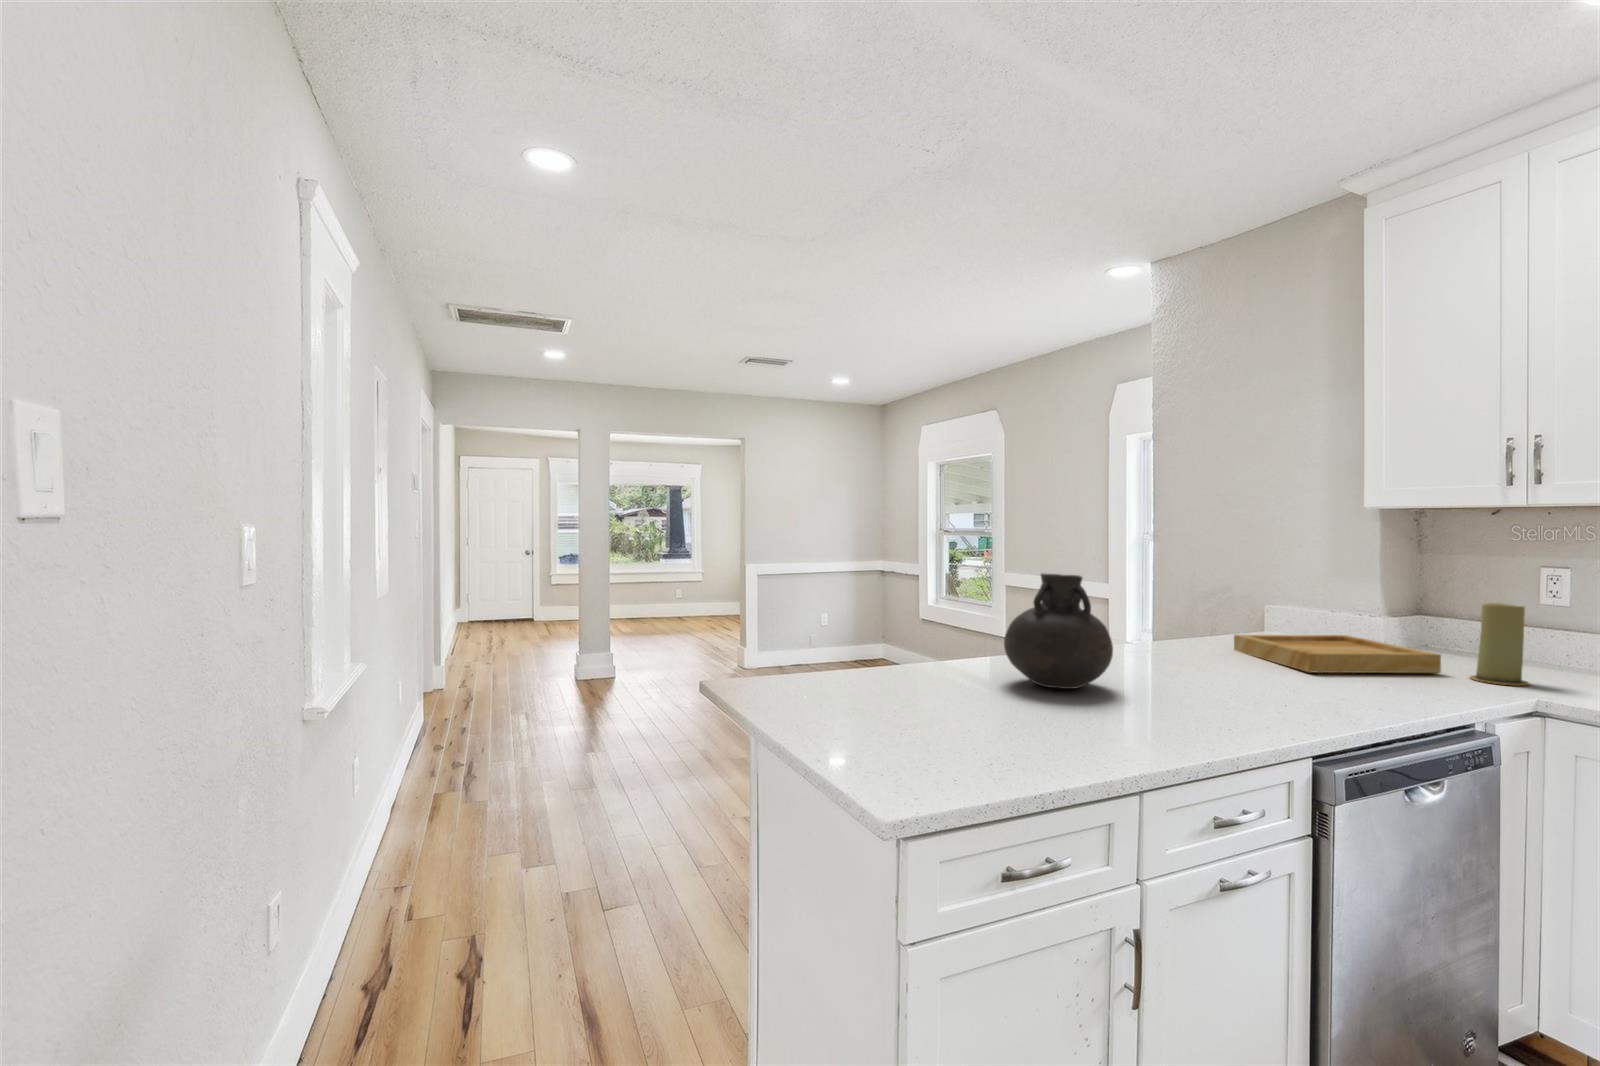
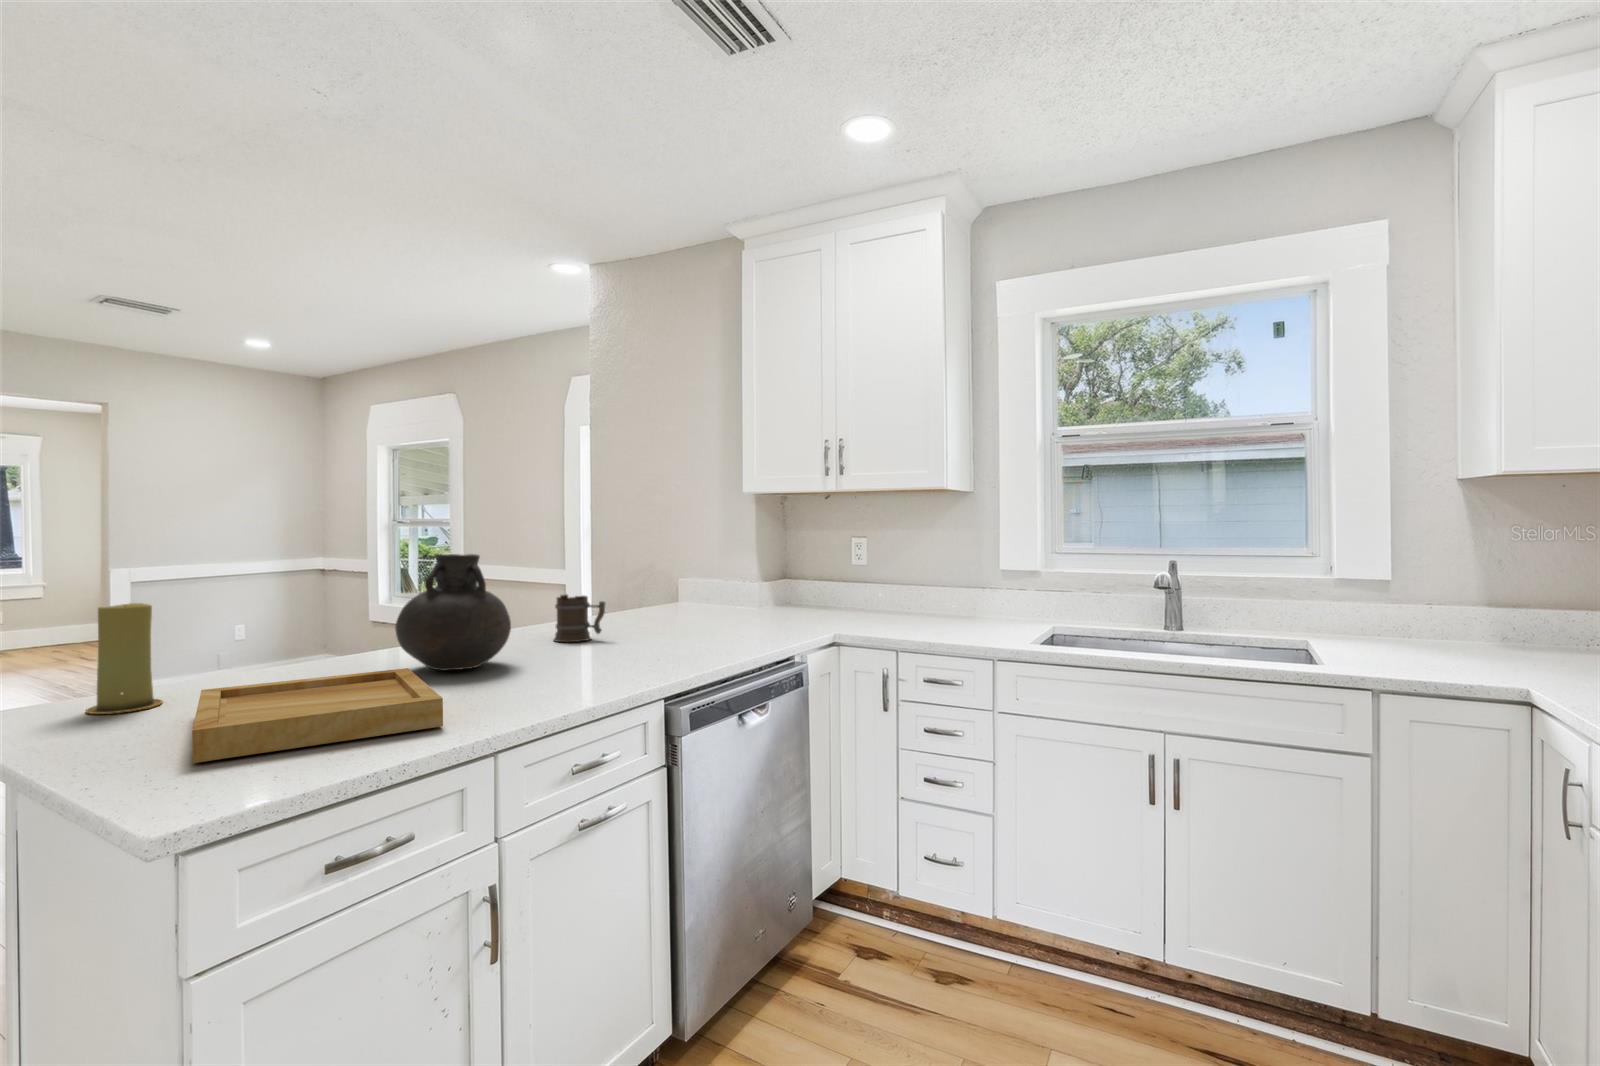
candle: present [1470,603,1529,685] -> present [86,603,163,714]
mug: none [1140,618,1203,670] -> present [554,594,605,642]
tray: present [1234,635,1441,673] -> present [192,668,443,763]

